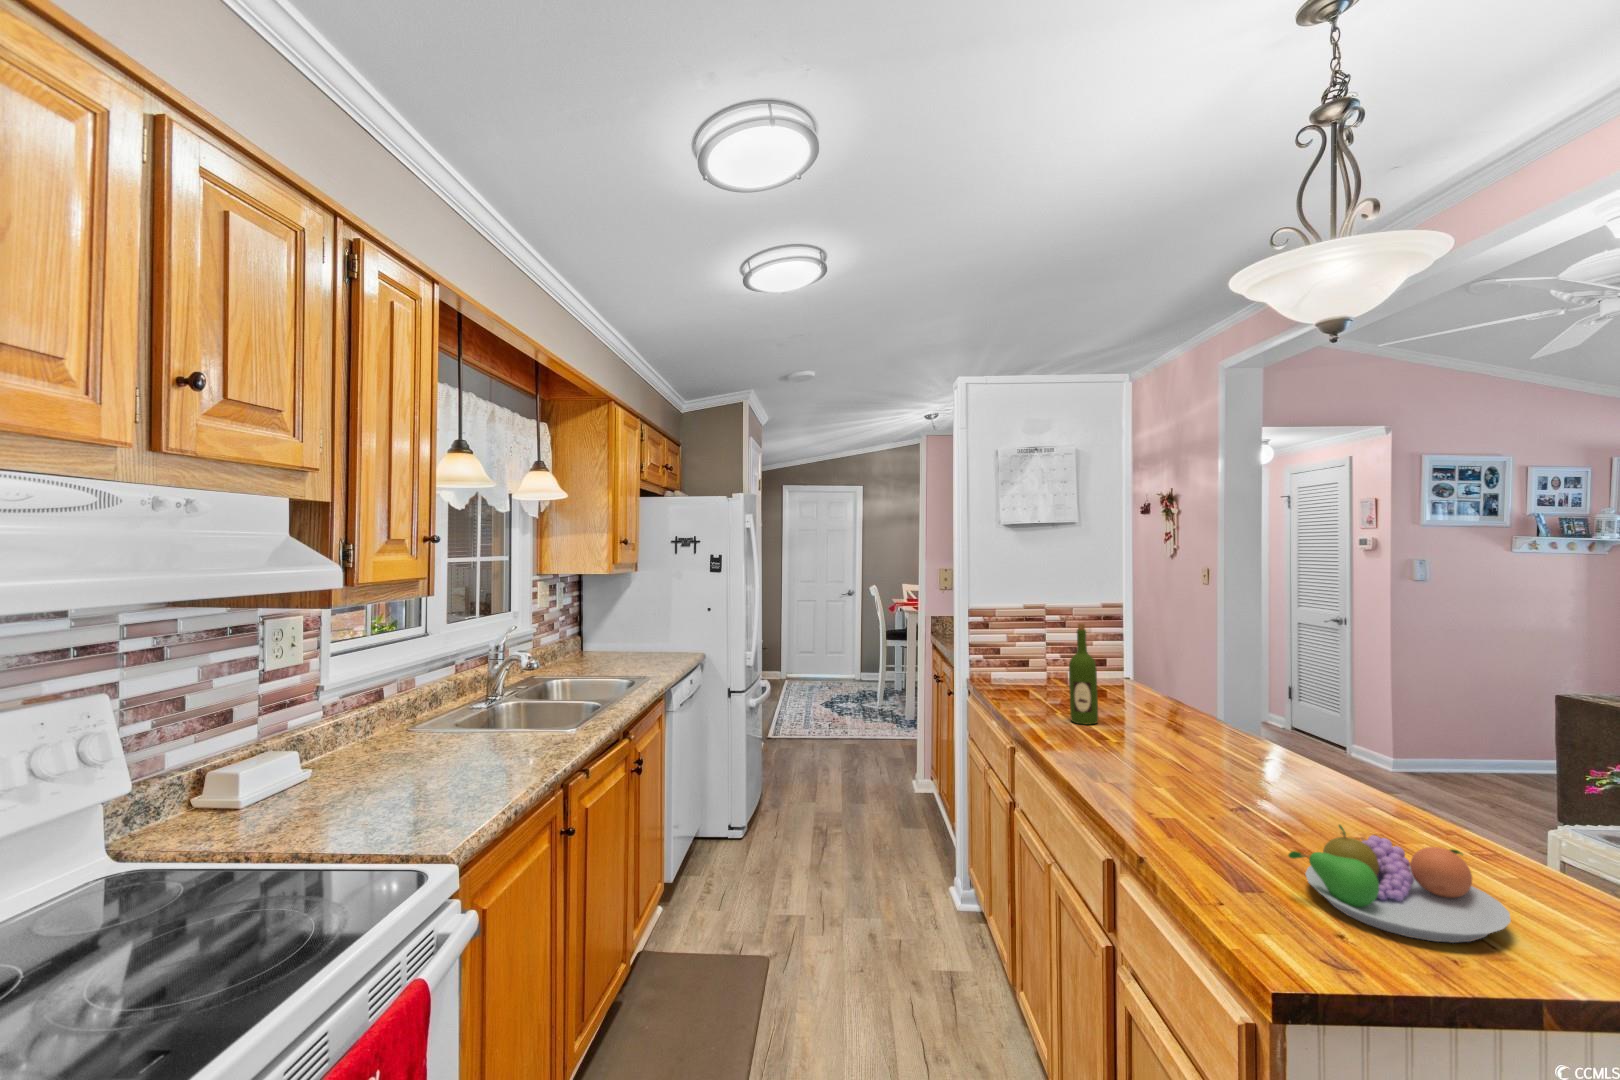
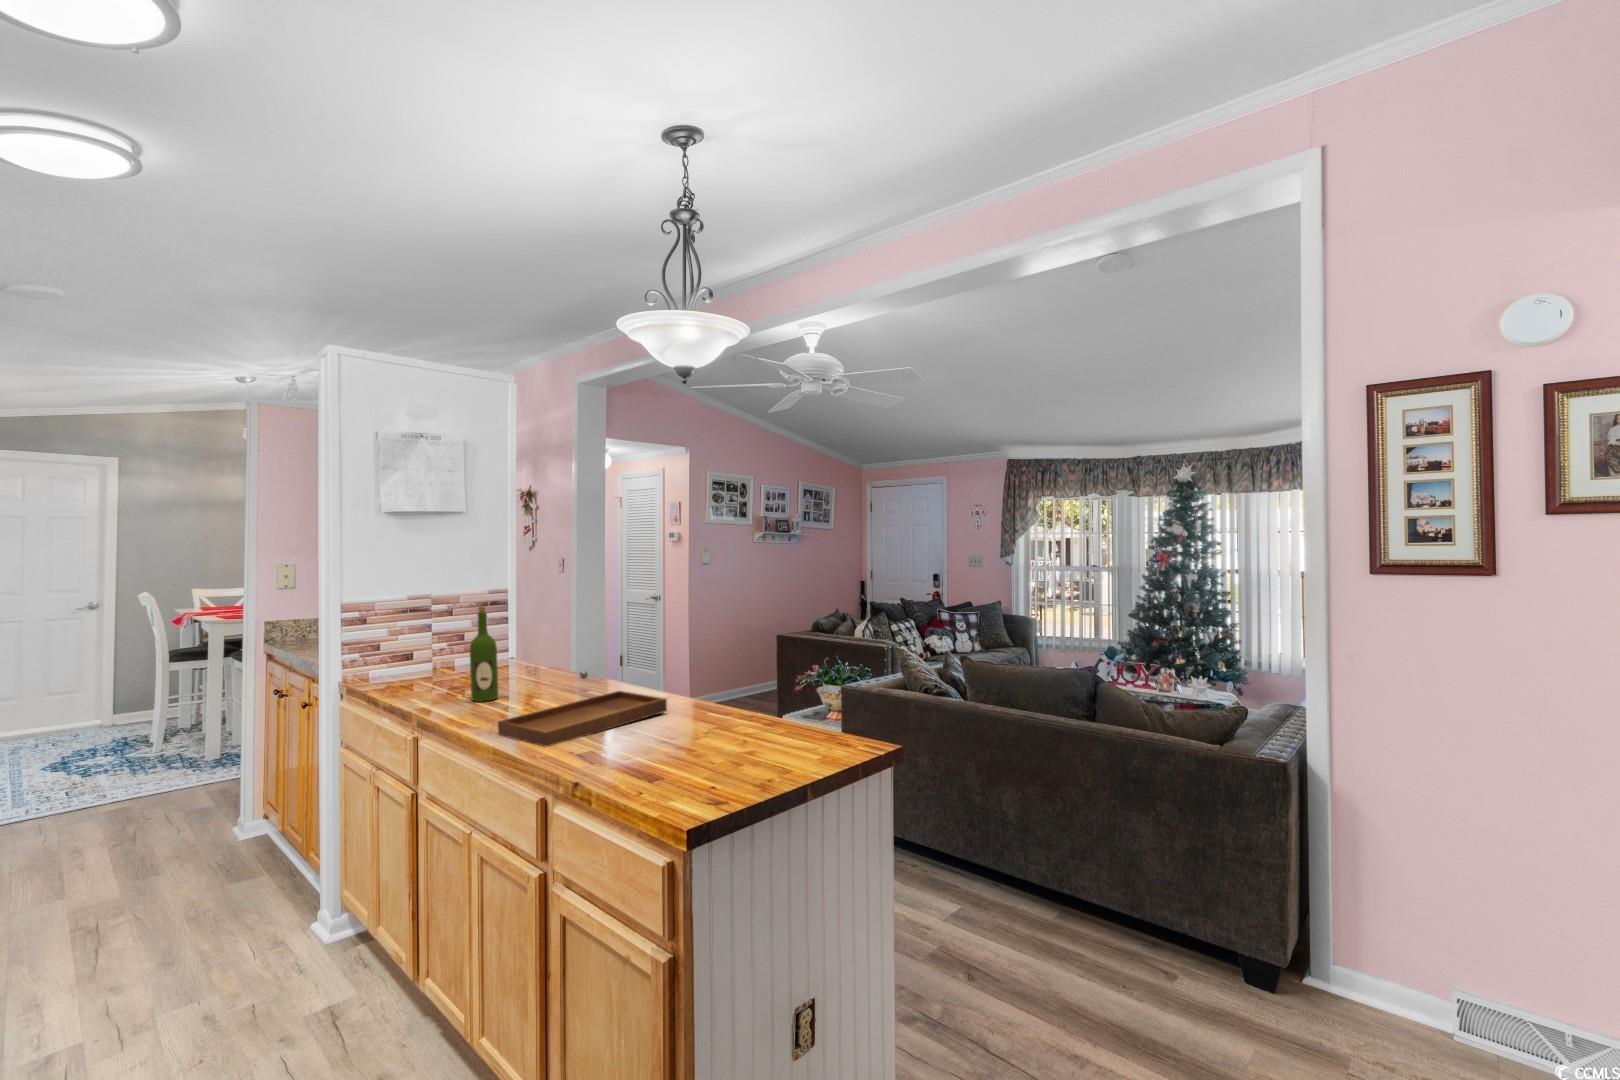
tray: none [1080,714,1302,799] -> present [498,671,667,746]
fruit bowl: present [1288,825,1511,943] -> none [679,719,791,778]

